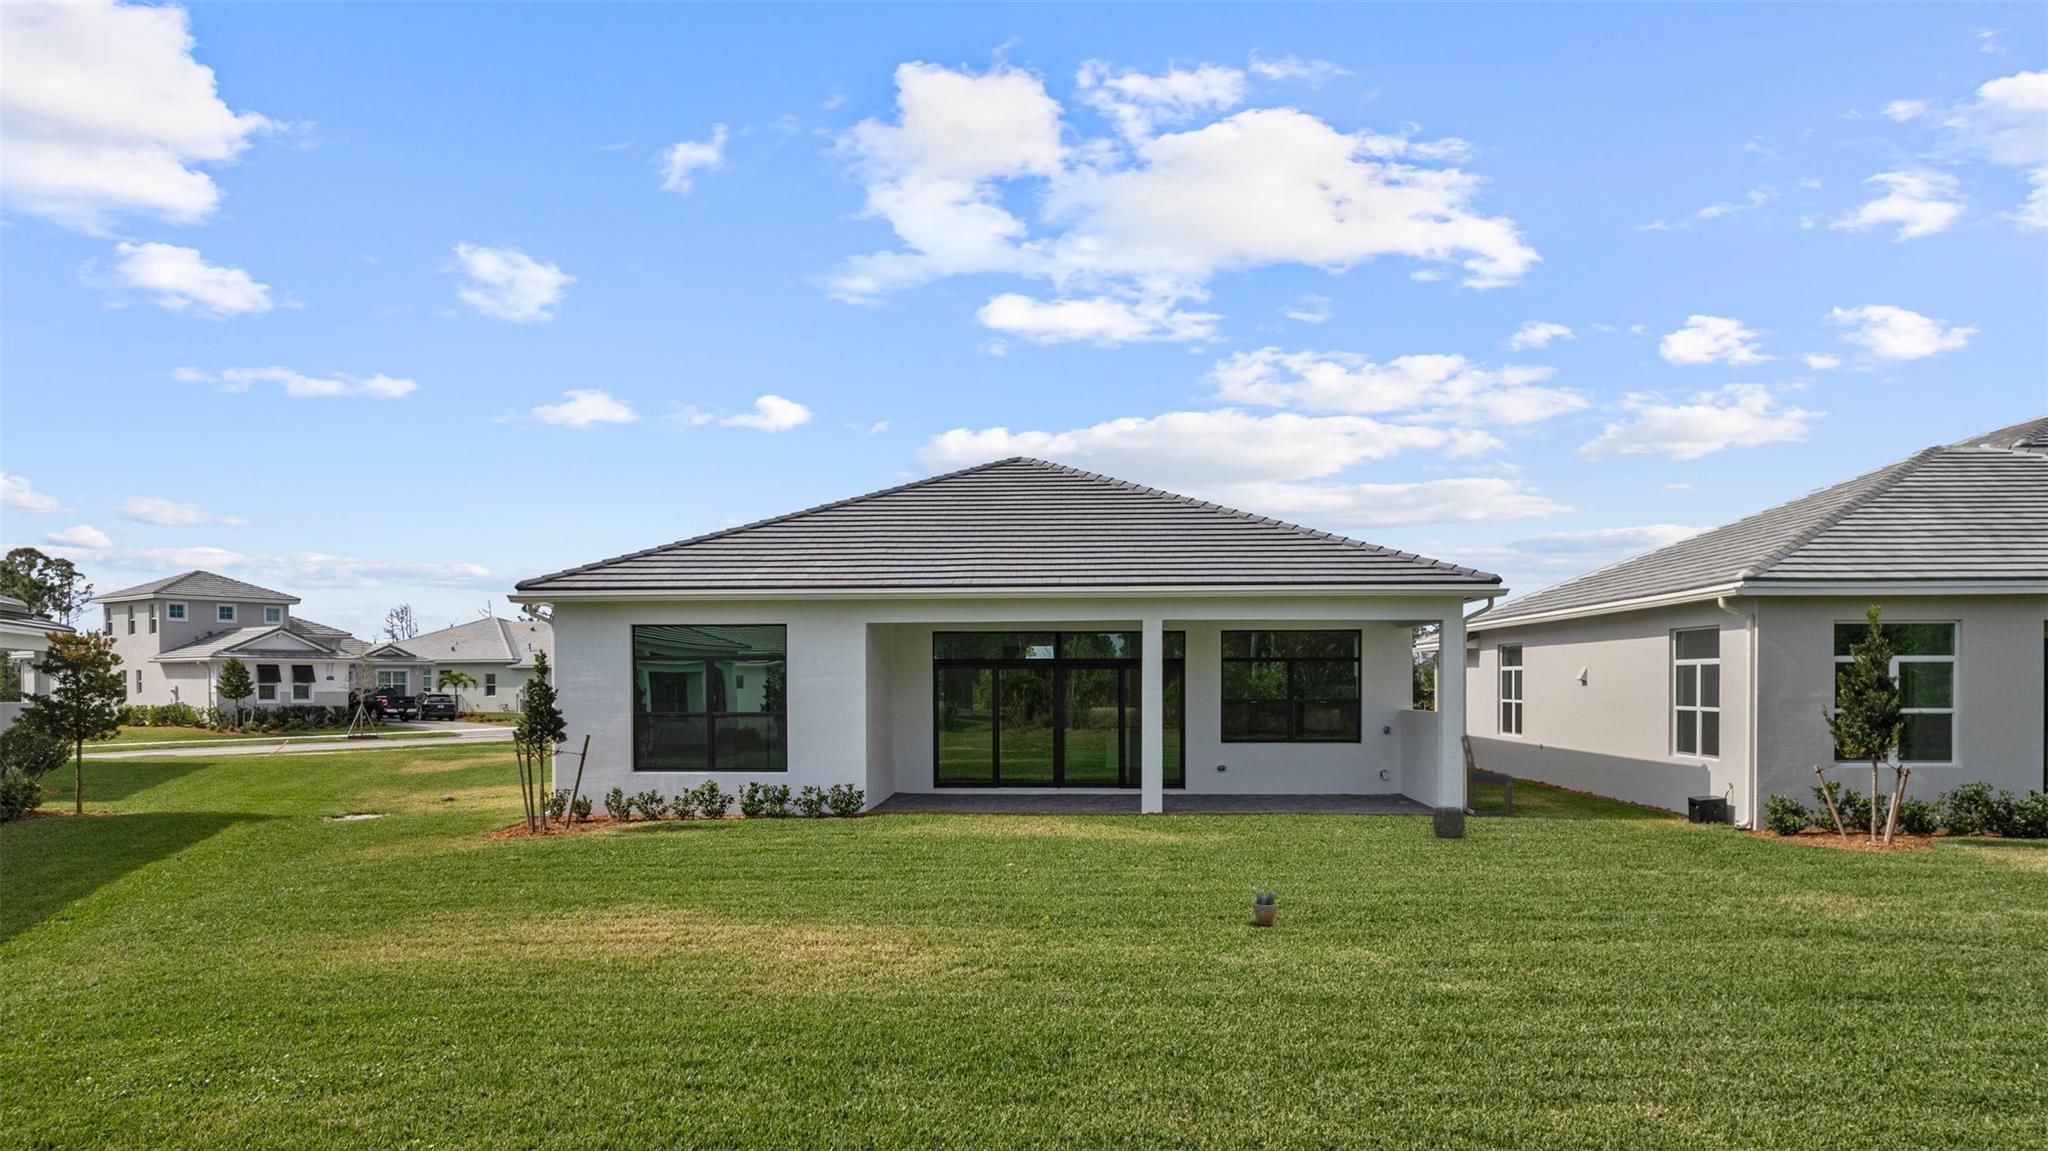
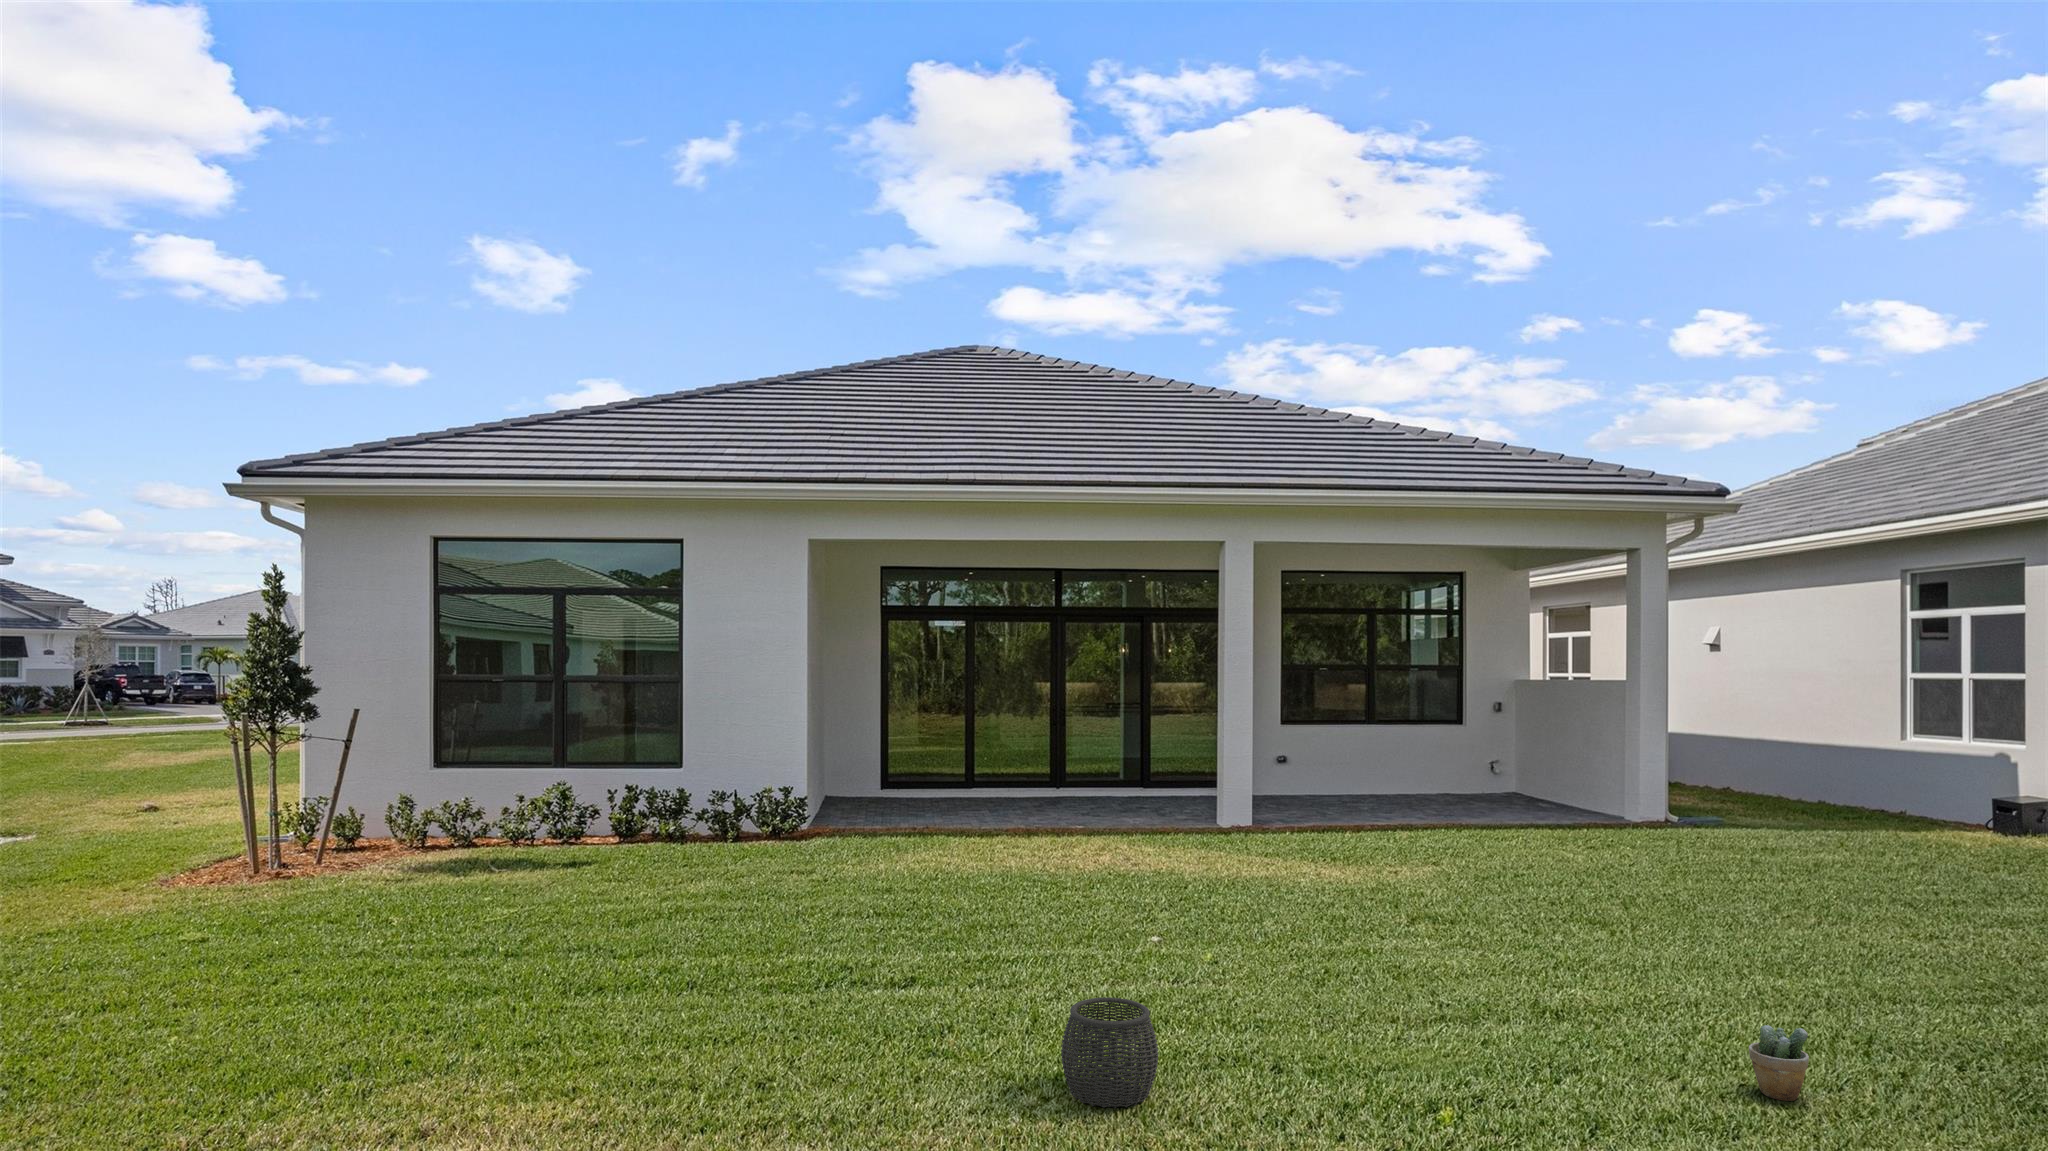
chair: present [1461,734,1513,815] -> none [1693,711,1775,829]
woven basket: present [1432,807,1465,838] -> present [1061,997,1158,1108]

